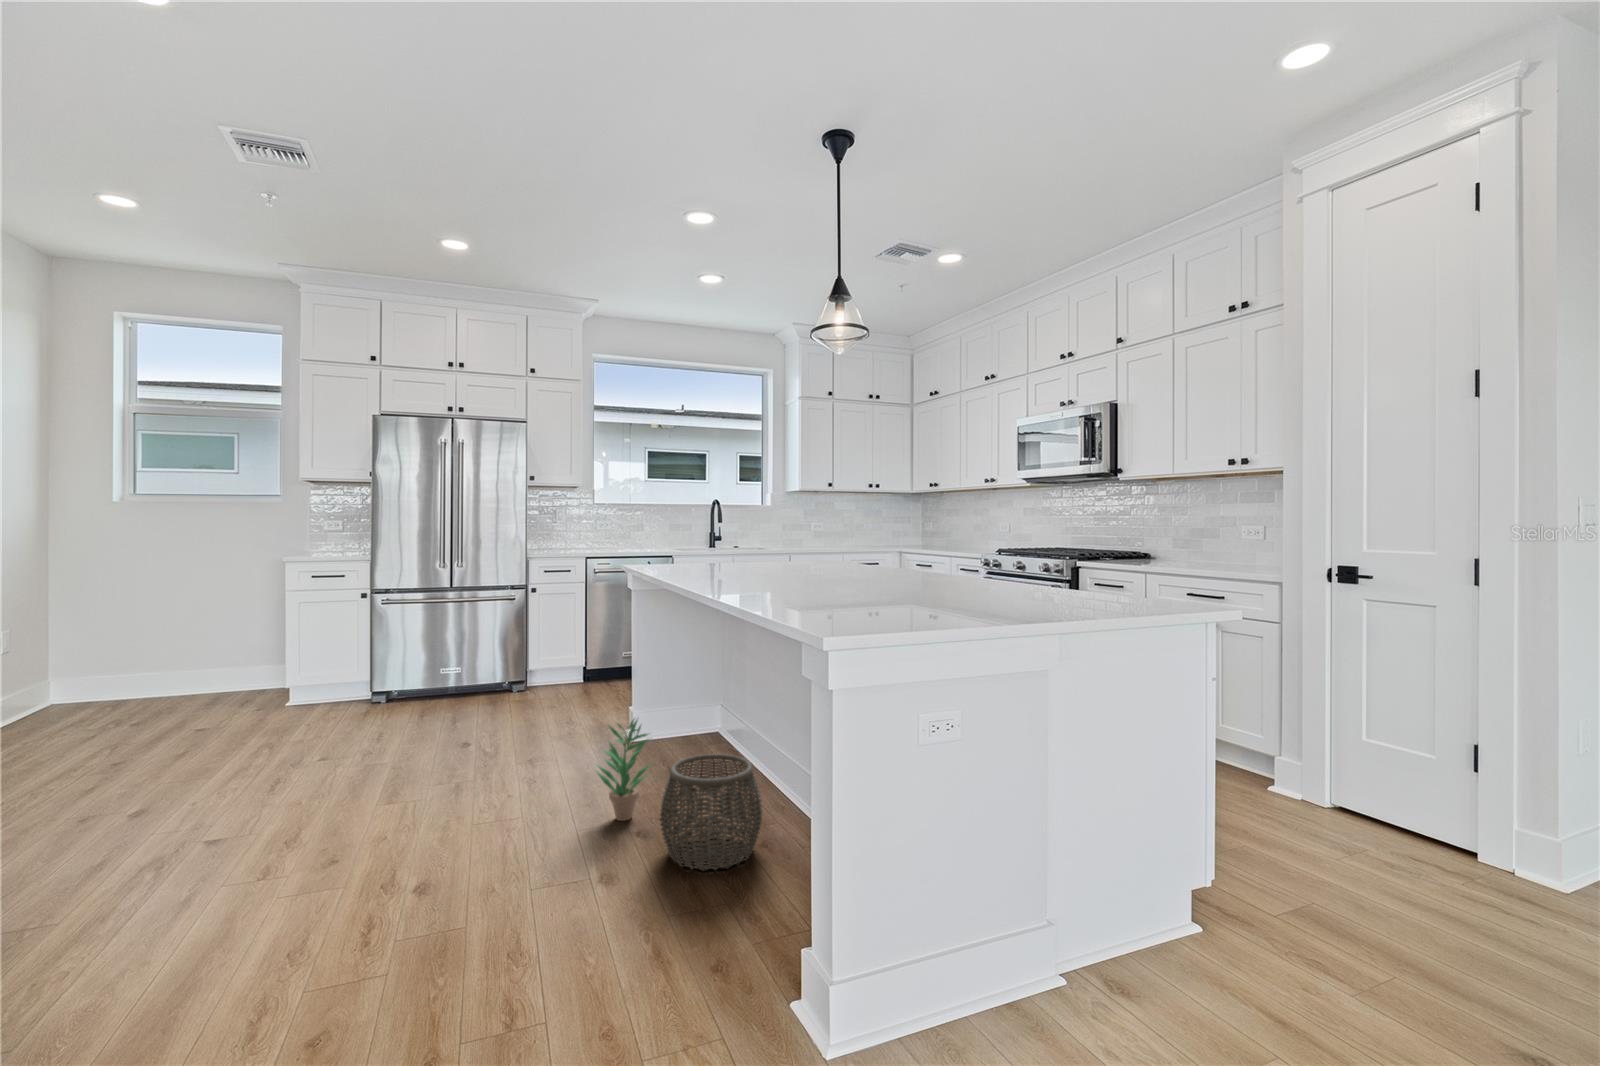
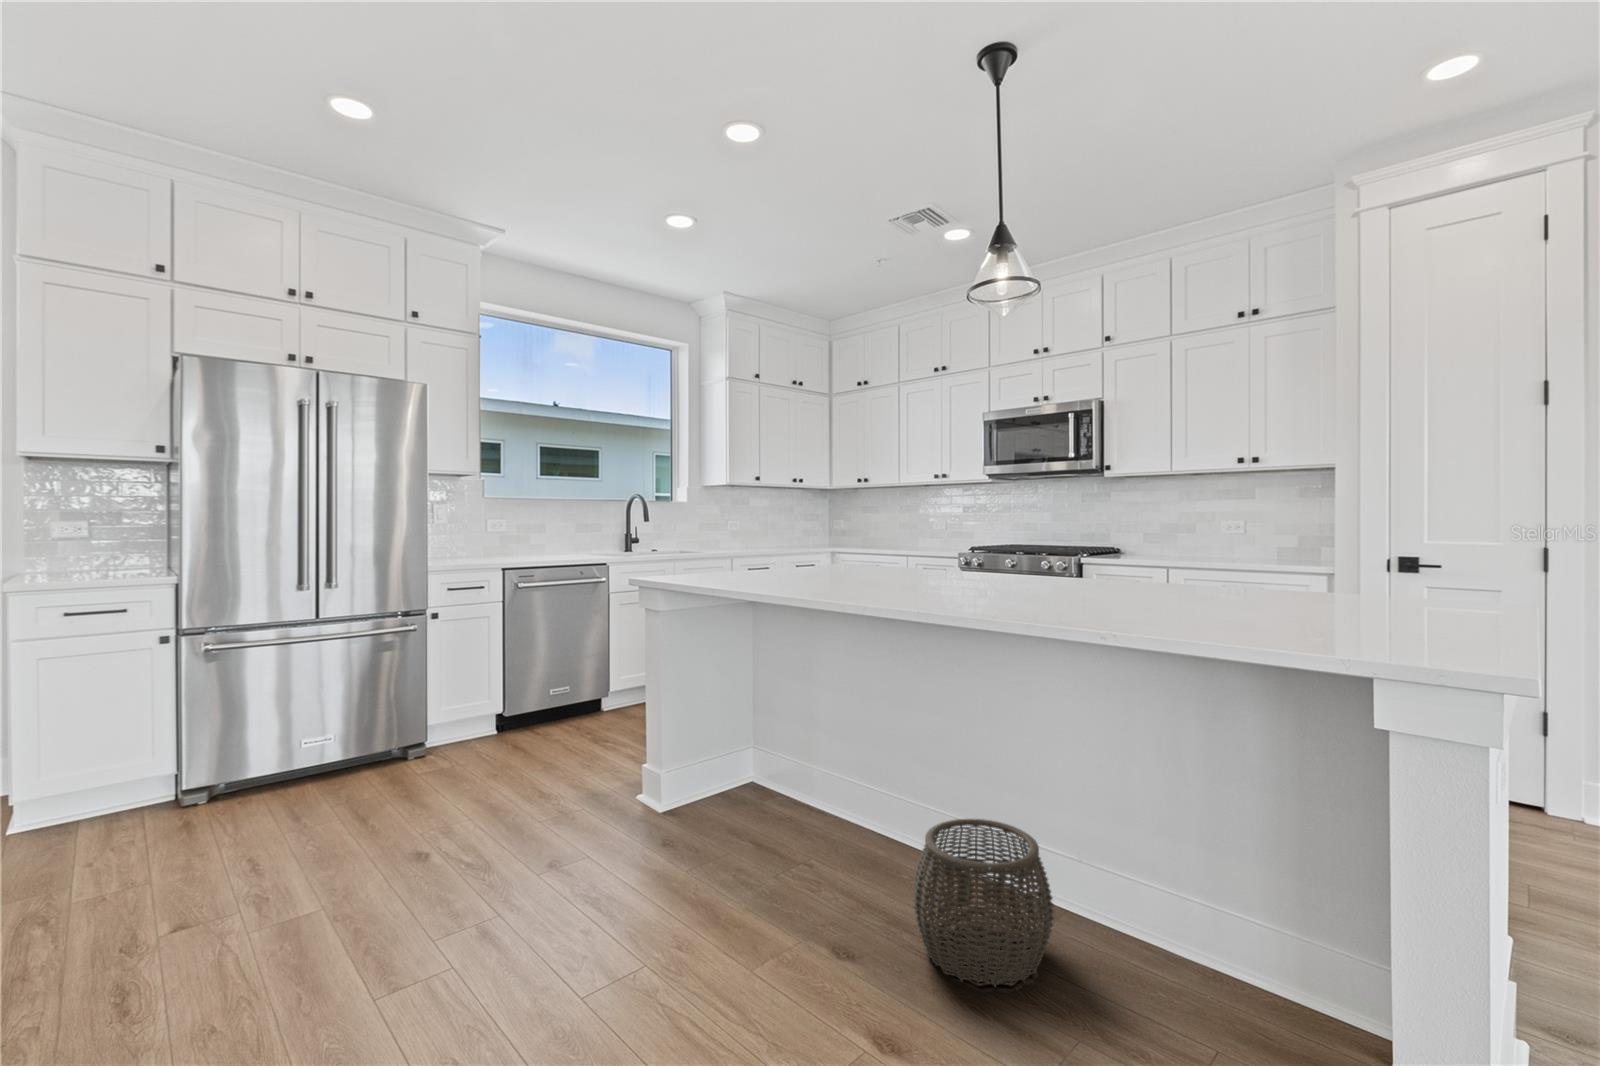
potted plant: present [597,719,650,821] -> none [762,782,844,931]

